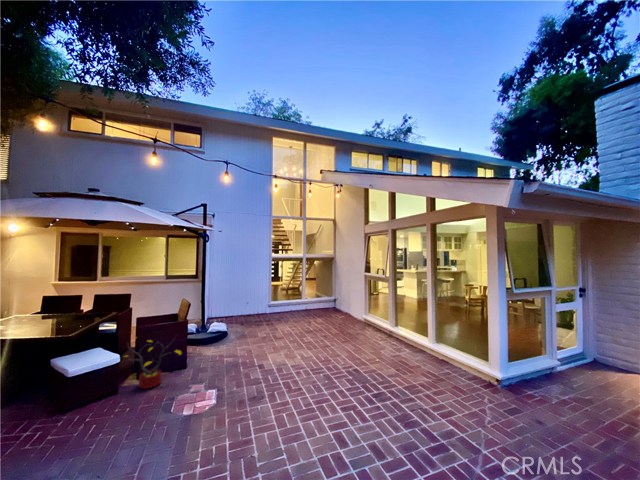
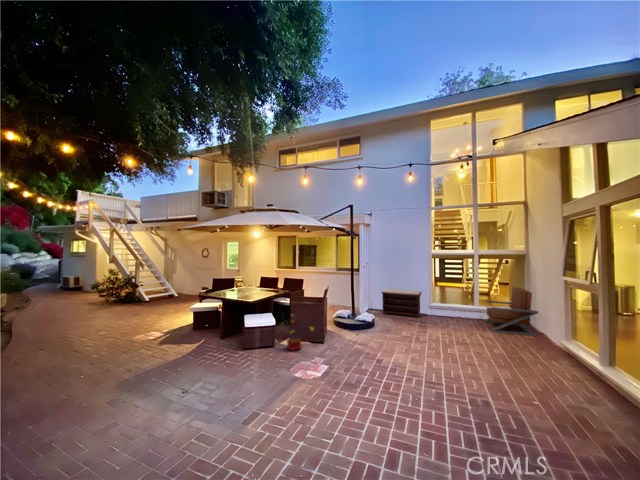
lounge chair: none [309,282,347,319] -> present [485,287,538,336]
bench: none [224,292,263,321] -> present [381,289,421,318]

